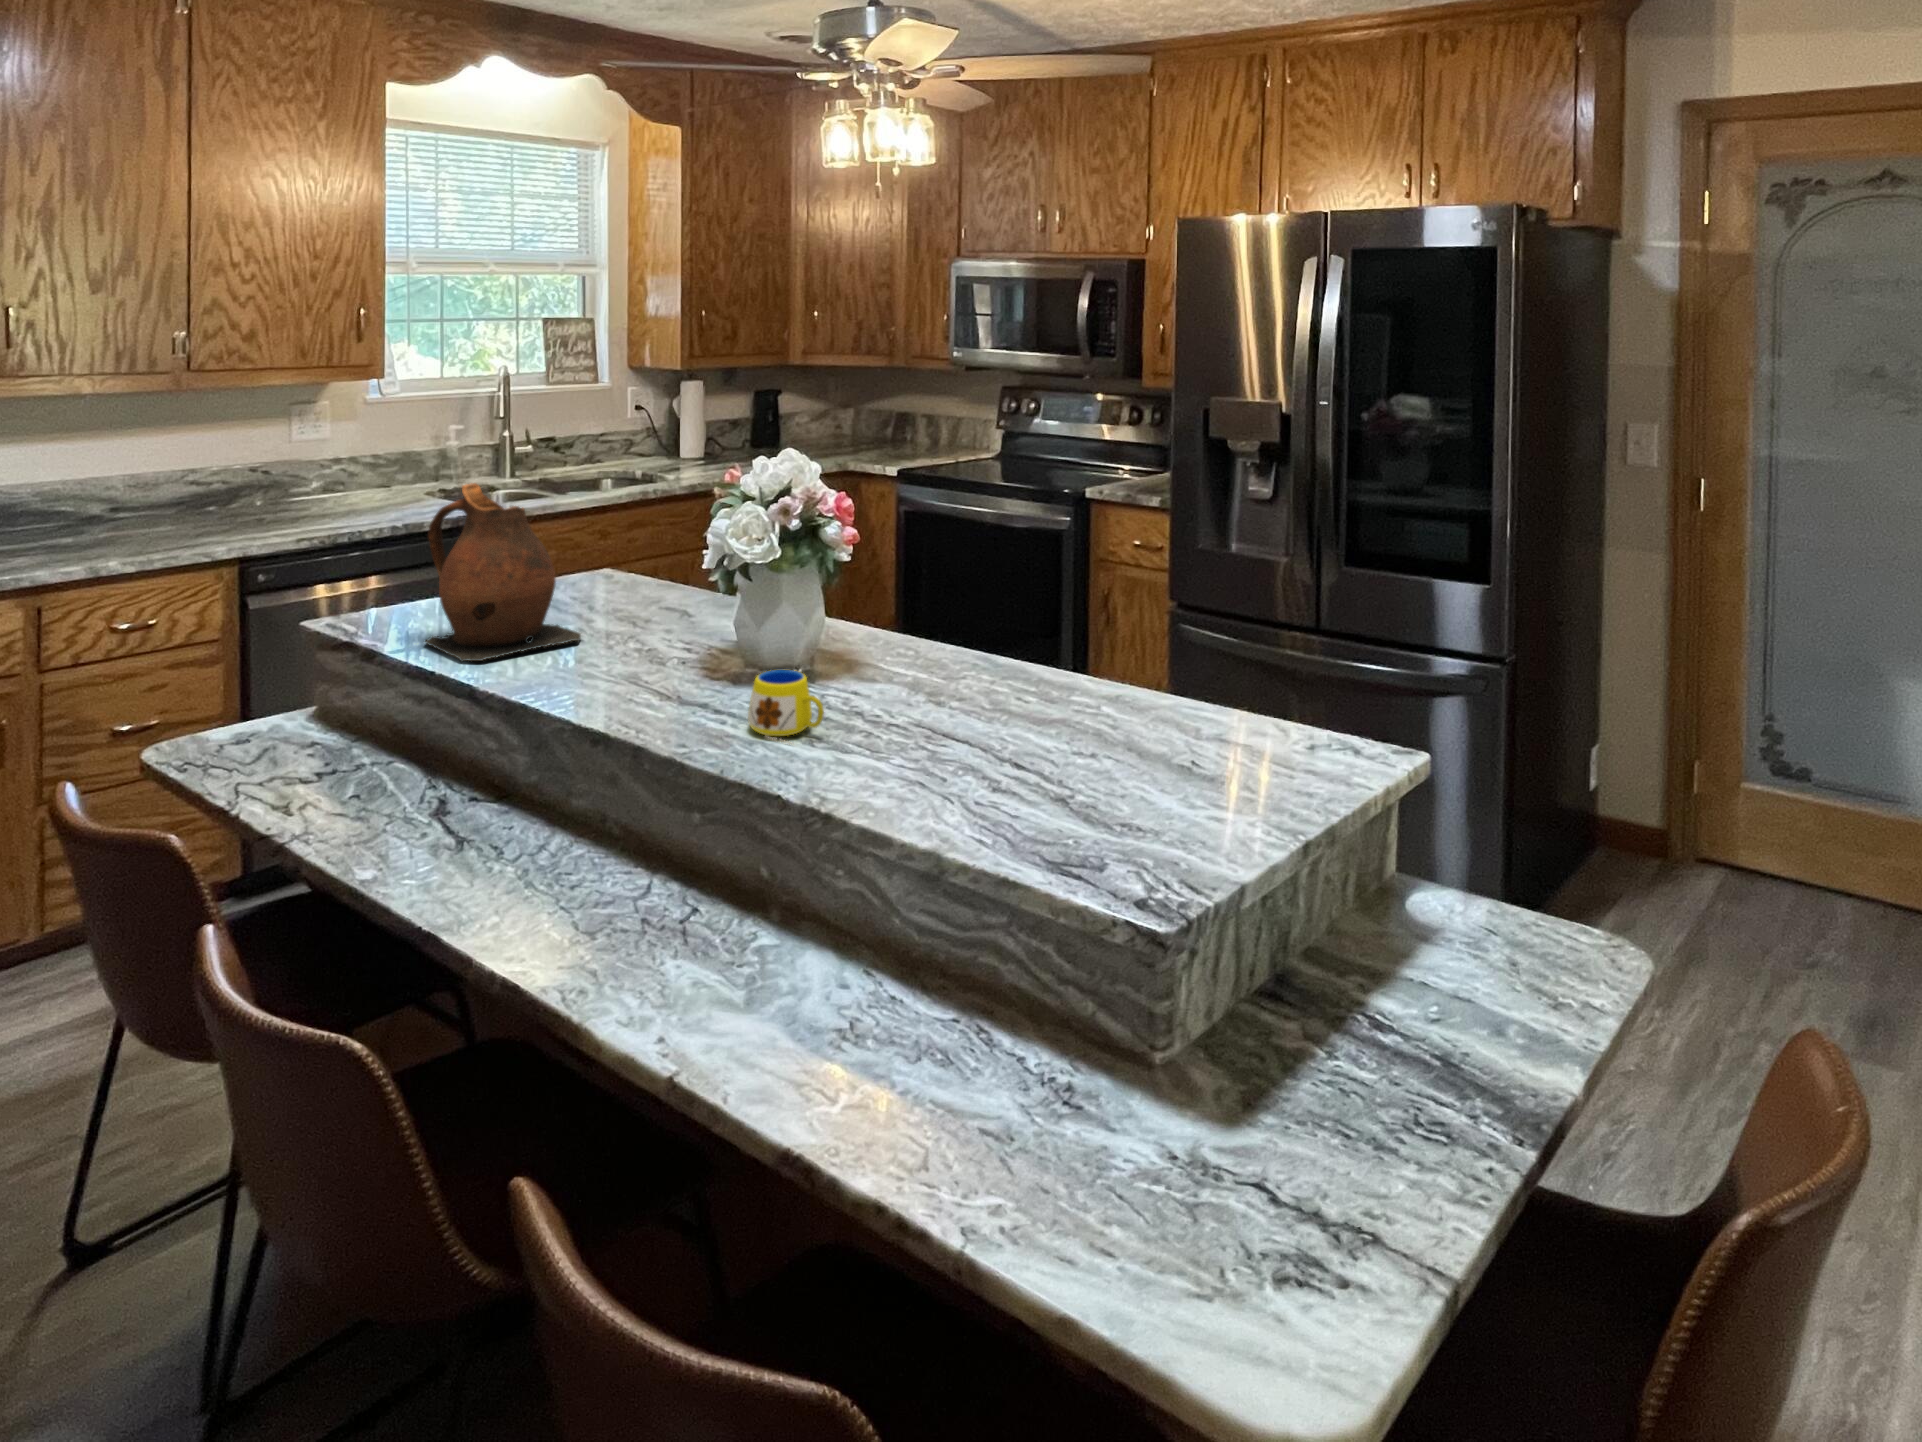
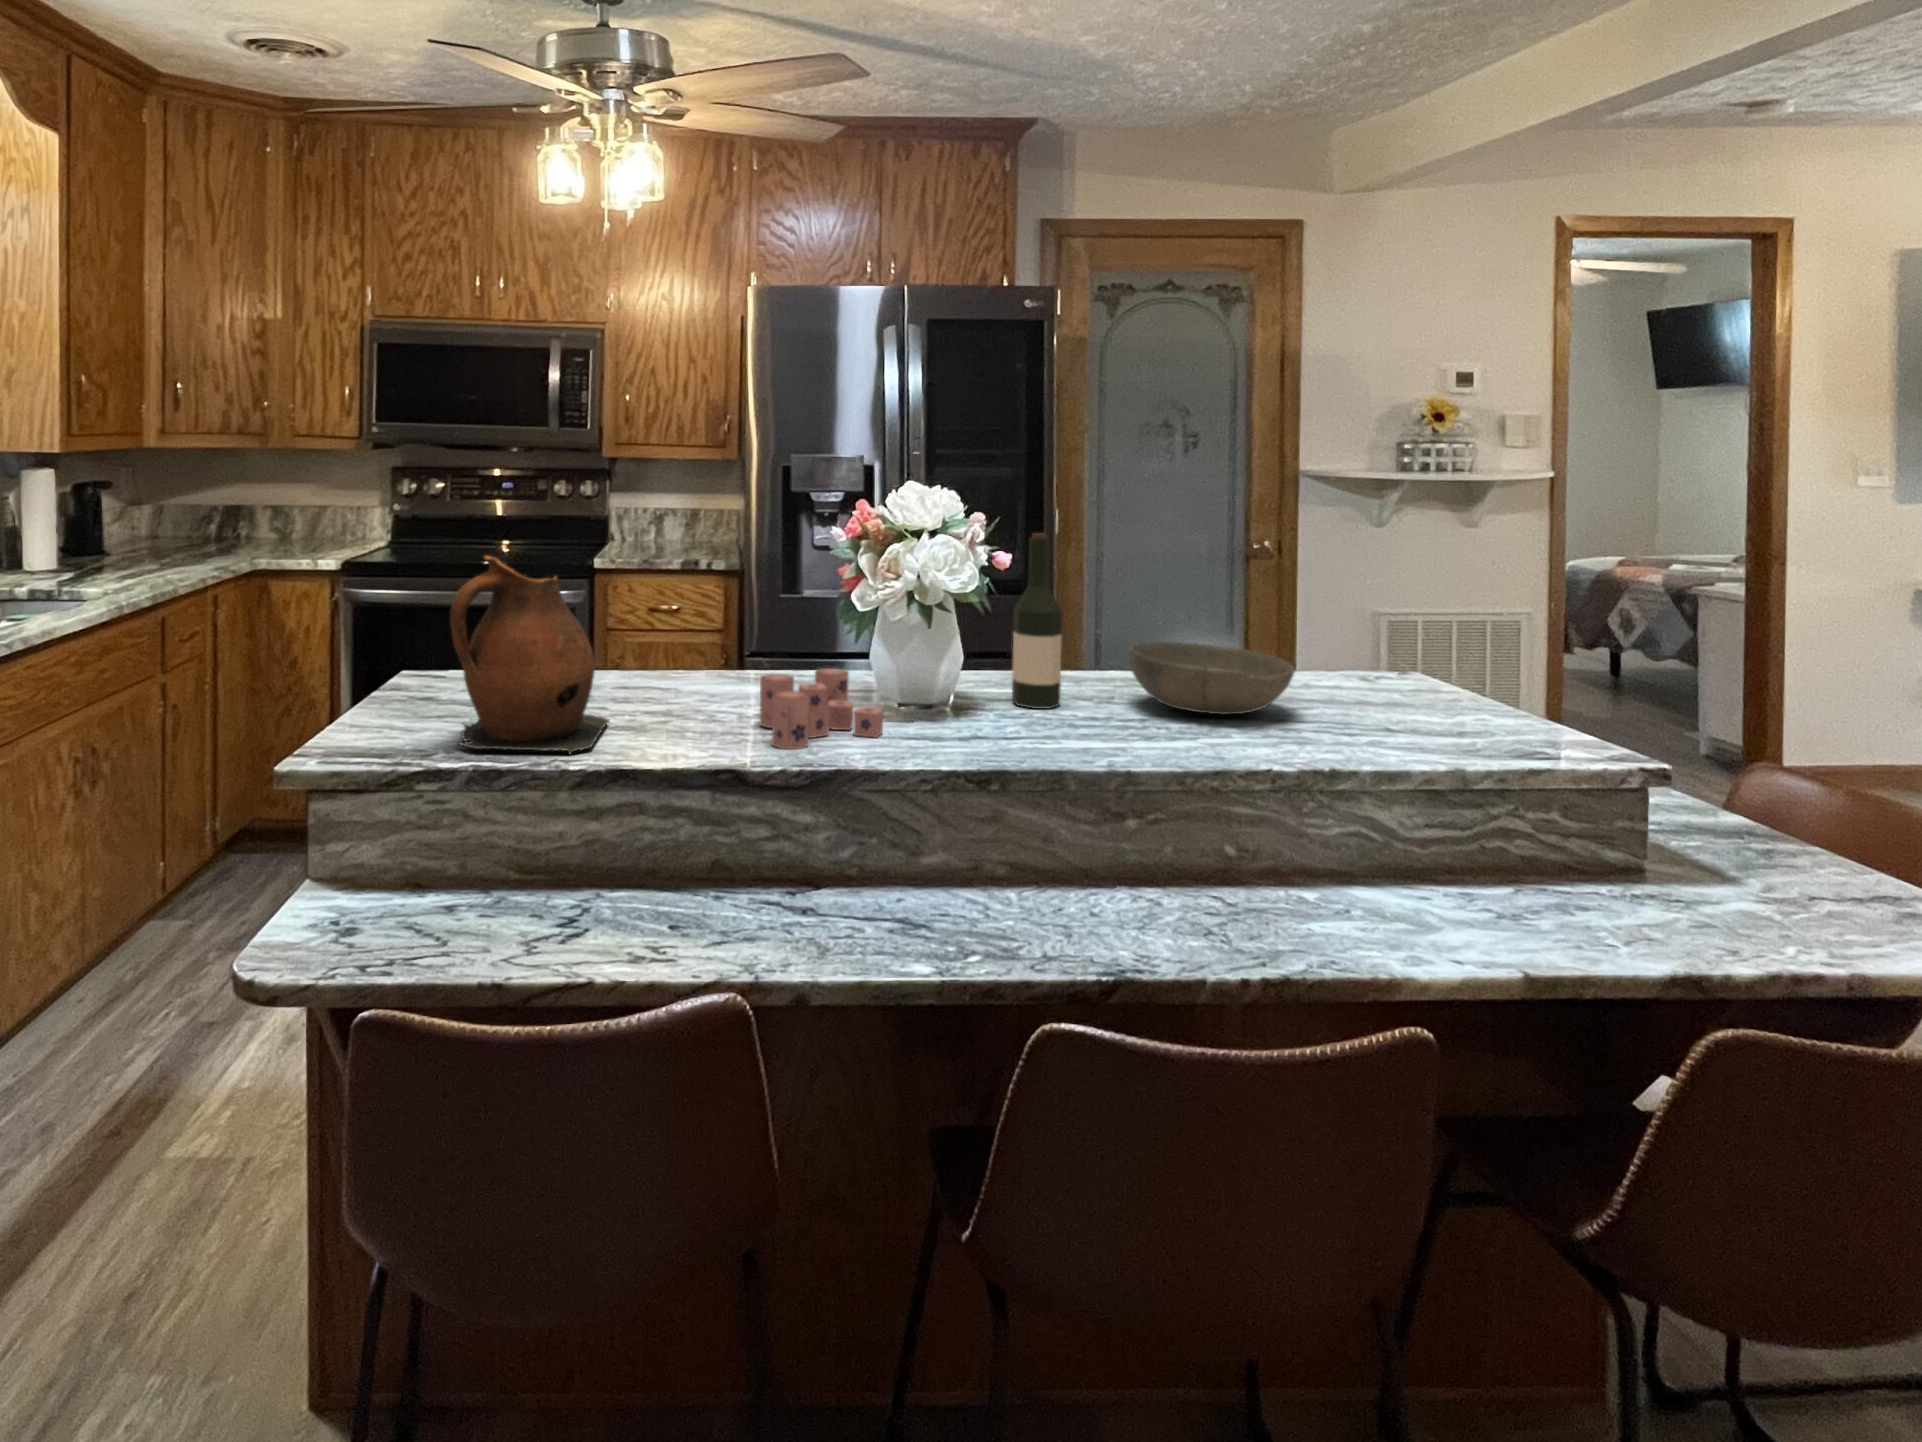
wine bottle: none [931,516,987,725] -> present [1012,533,1062,709]
candle: none [592,625,752,710] -> present [760,668,883,749]
mug: present [748,669,824,745] -> none [946,681,1019,739]
bowl: none [1012,669,1221,791] -> present [1128,642,1295,714]

